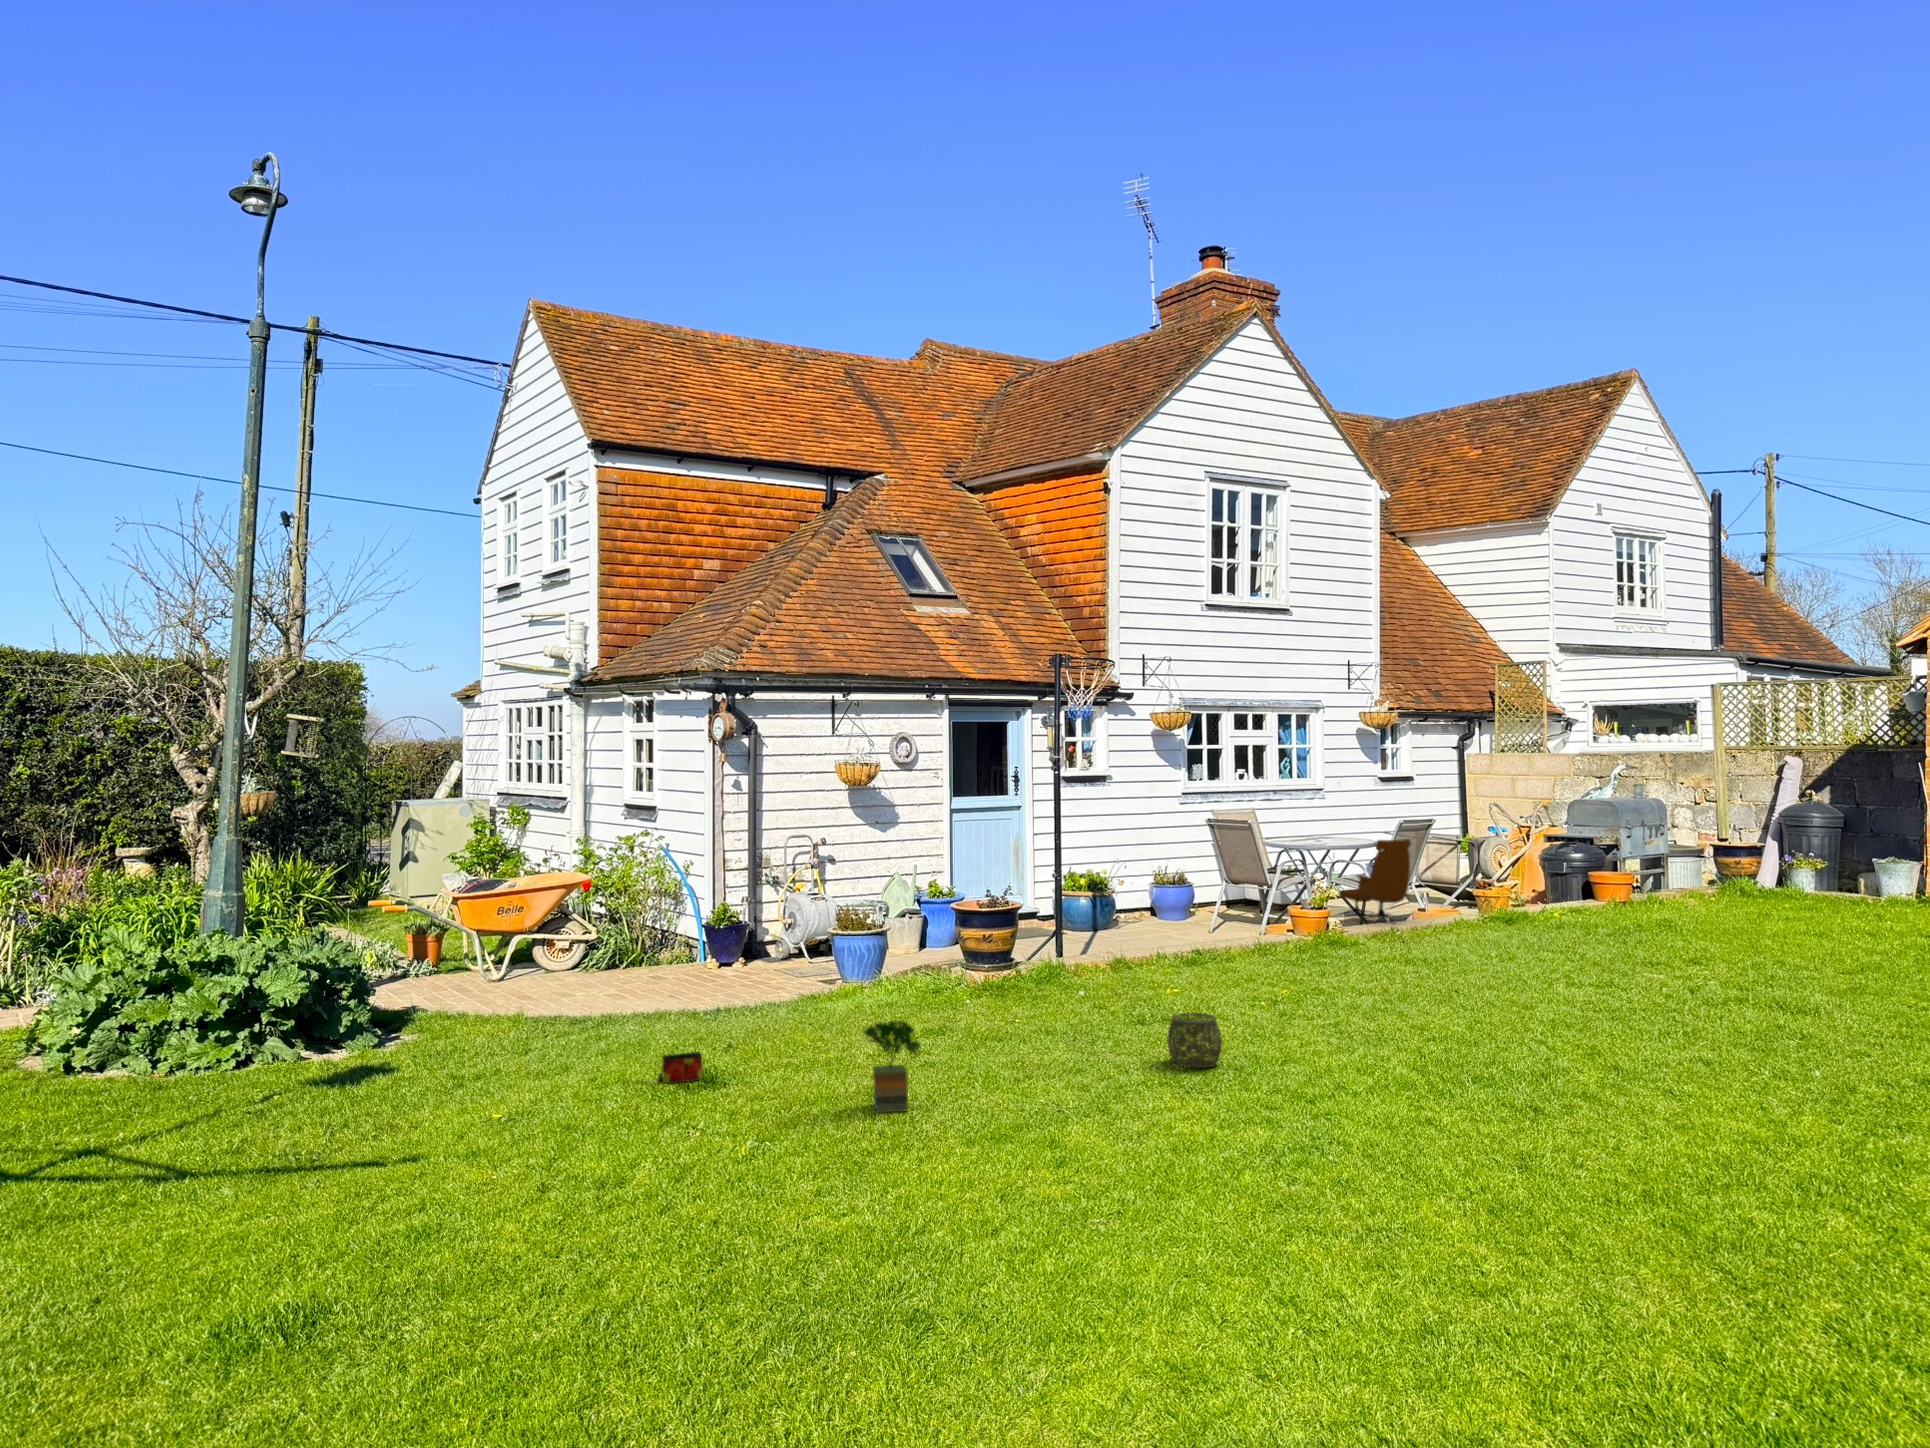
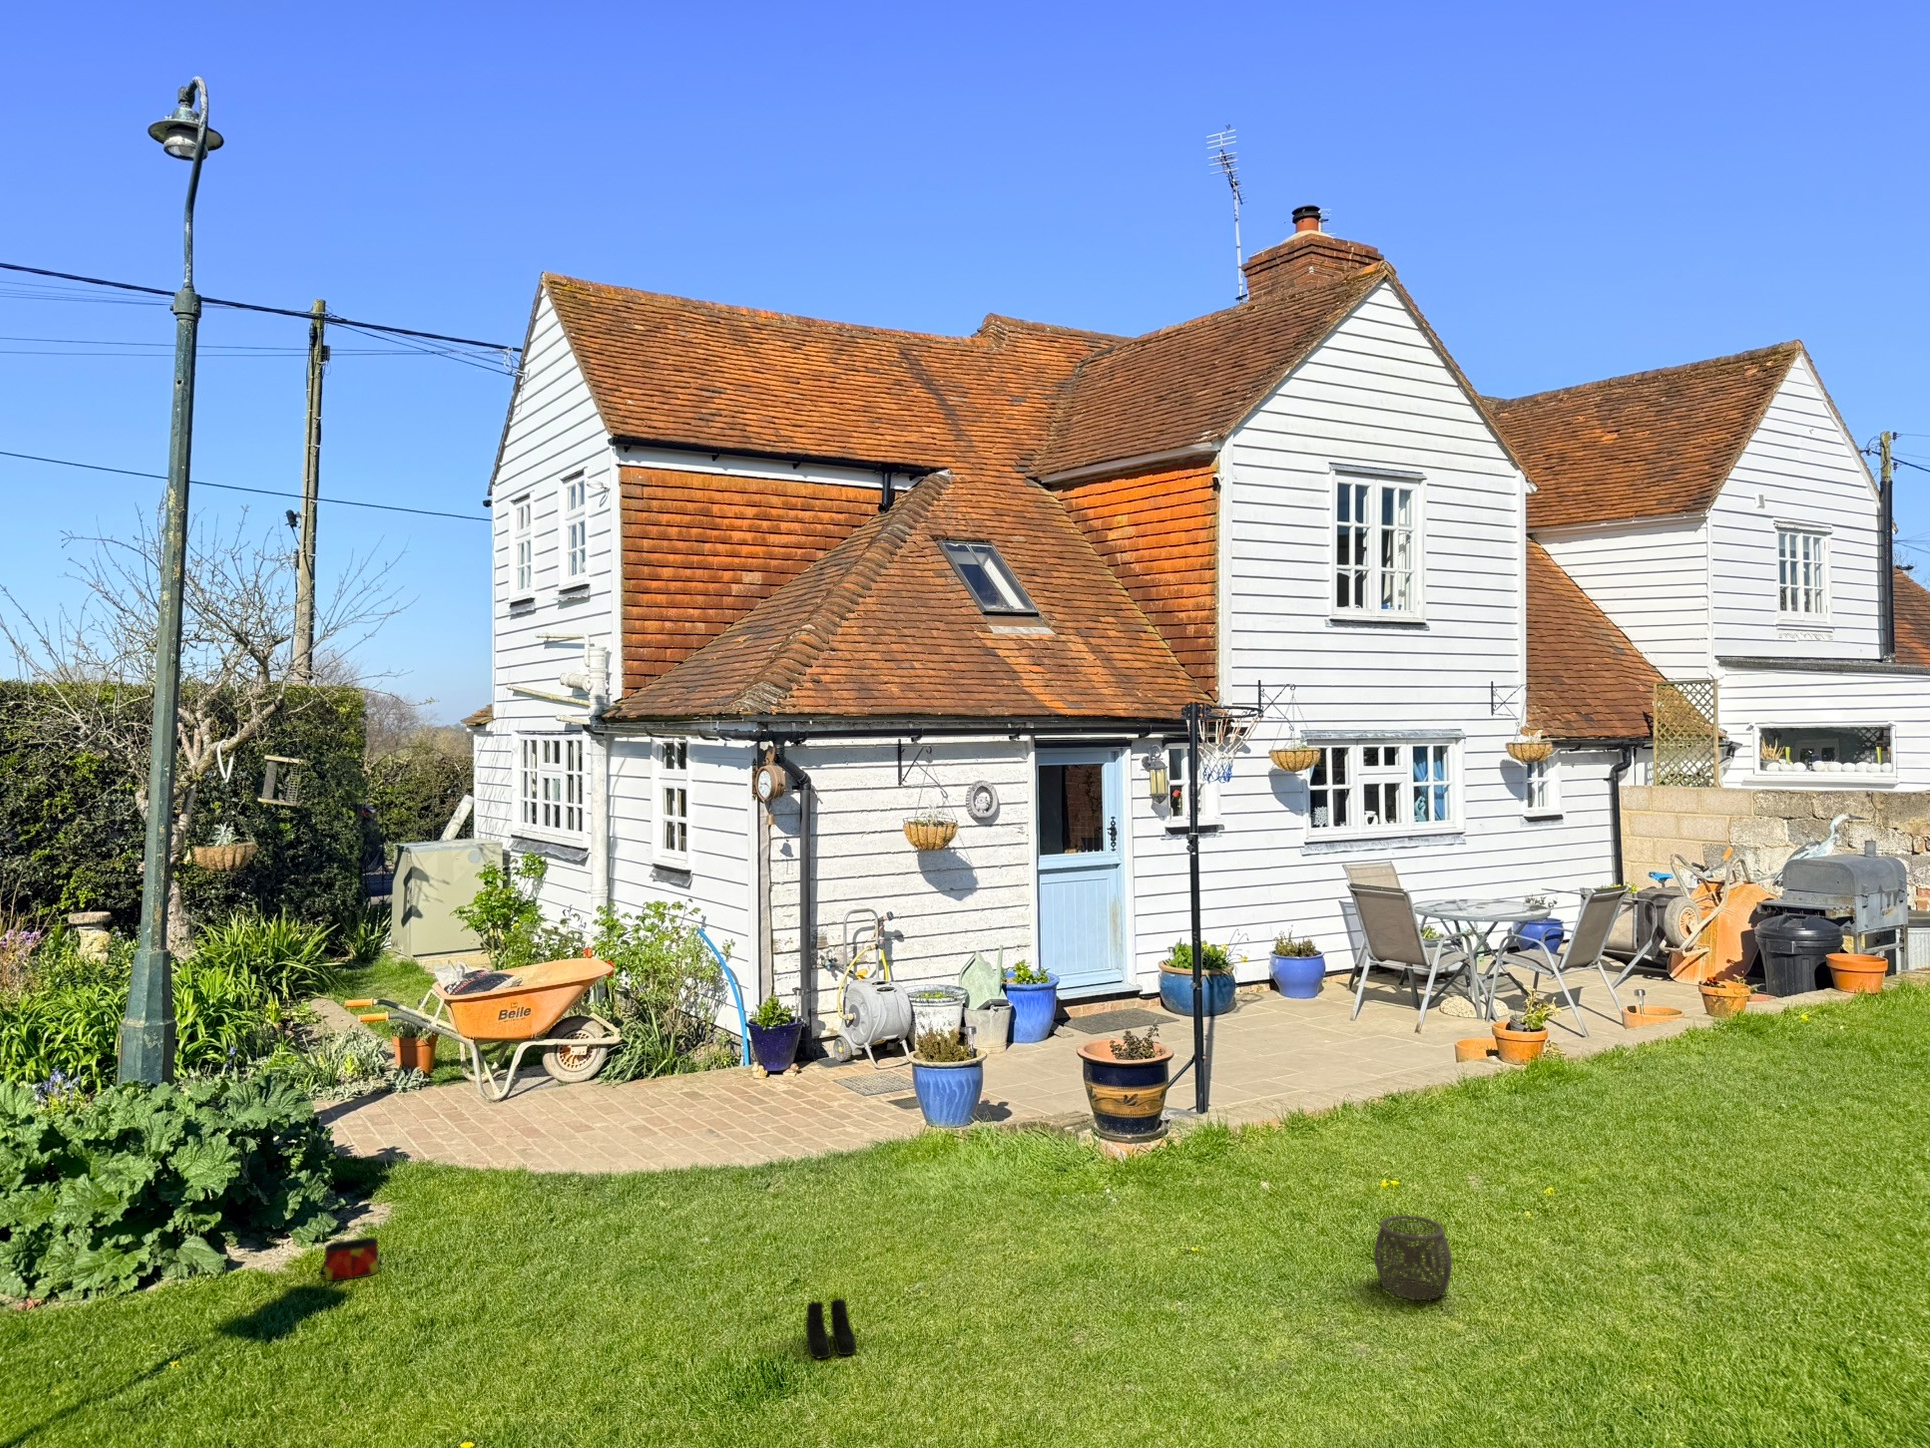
lounge chair: present [1339,839,1411,923] -> none [1498,908,1595,1011]
potted tree: present [864,1020,920,1113] -> none [969,1256,1054,1395]
bag: present [658,1052,703,1083] -> present [319,1237,382,1281]
boots: none [745,1061,782,1099] -> present [806,1298,856,1358]

